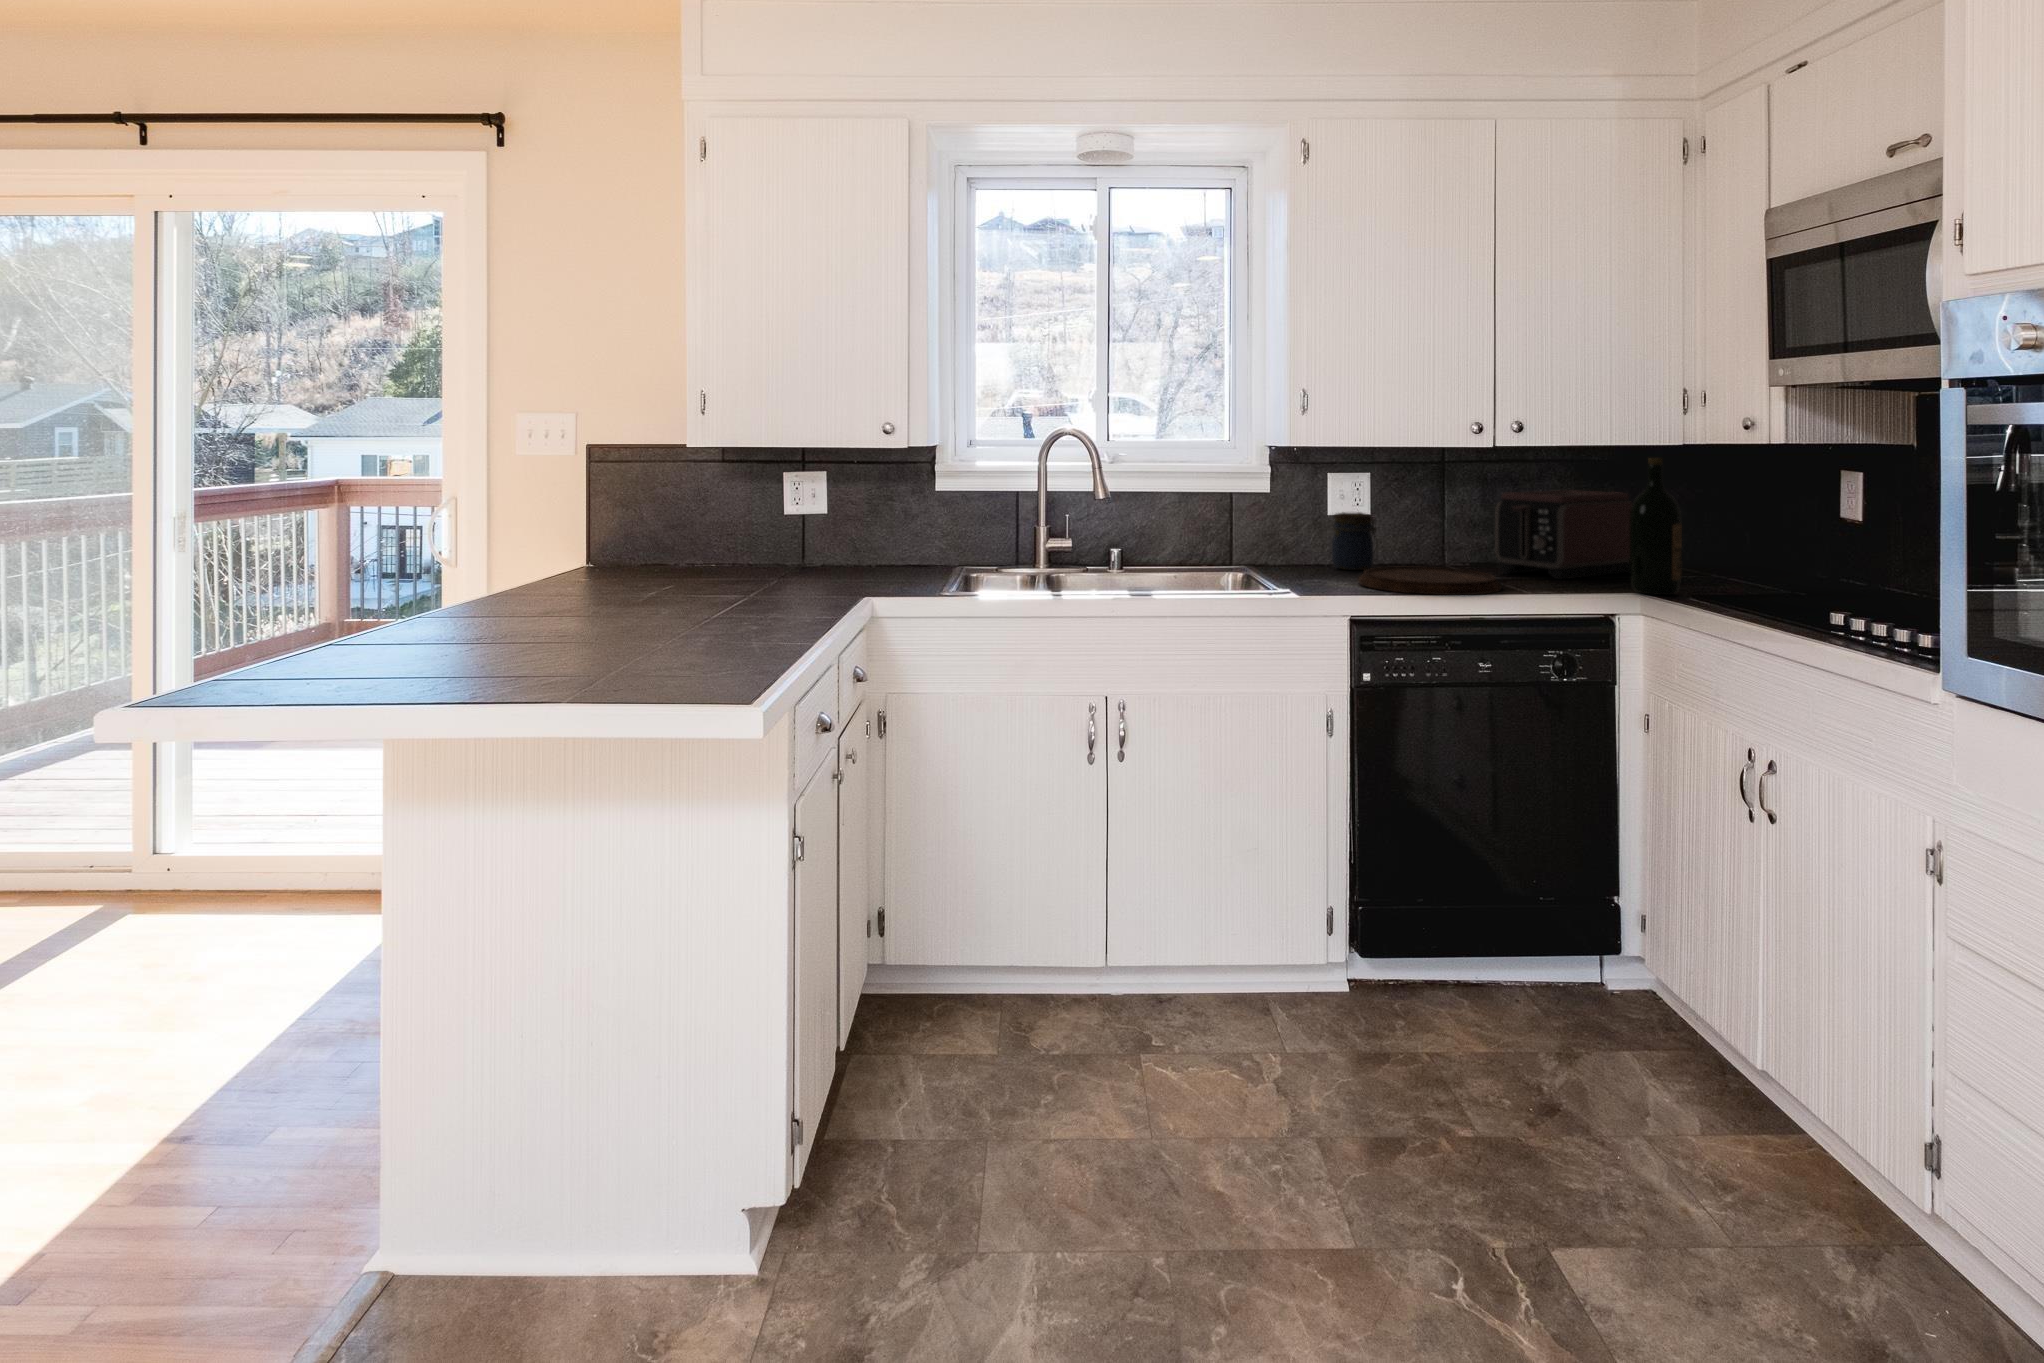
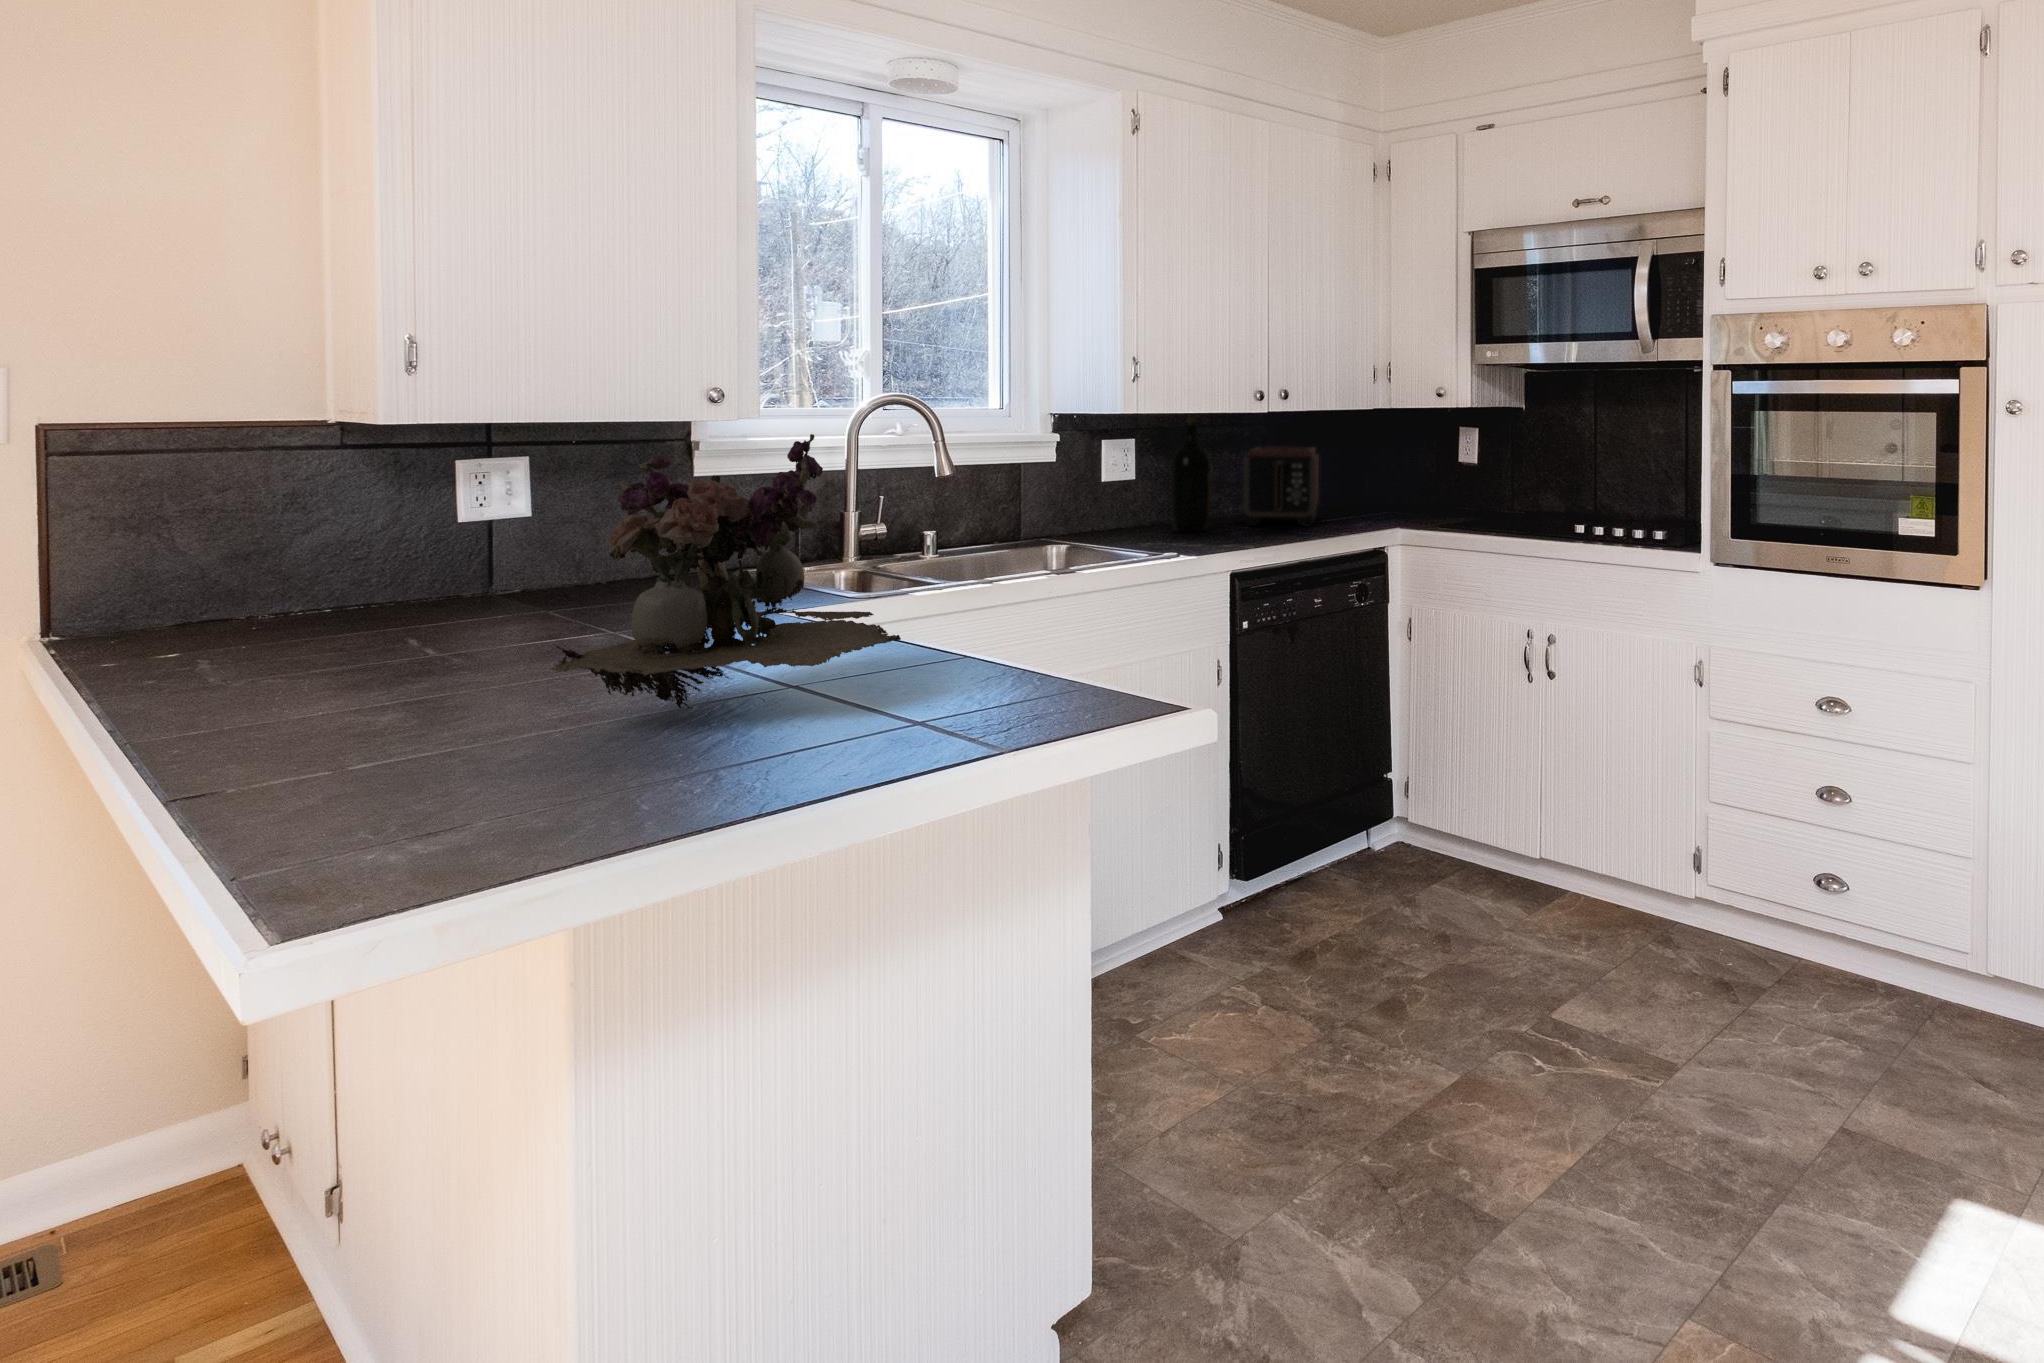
wine bottle: present [1630,458,1682,595] -> present [1172,417,1211,531]
flower arrangement: none [537,460,746,619] -> present [550,434,901,709]
jar: present [1332,512,1377,570] -> none [1105,476,1148,537]
cutting board: present [1358,567,1501,595] -> none [1196,525,1327,548]

